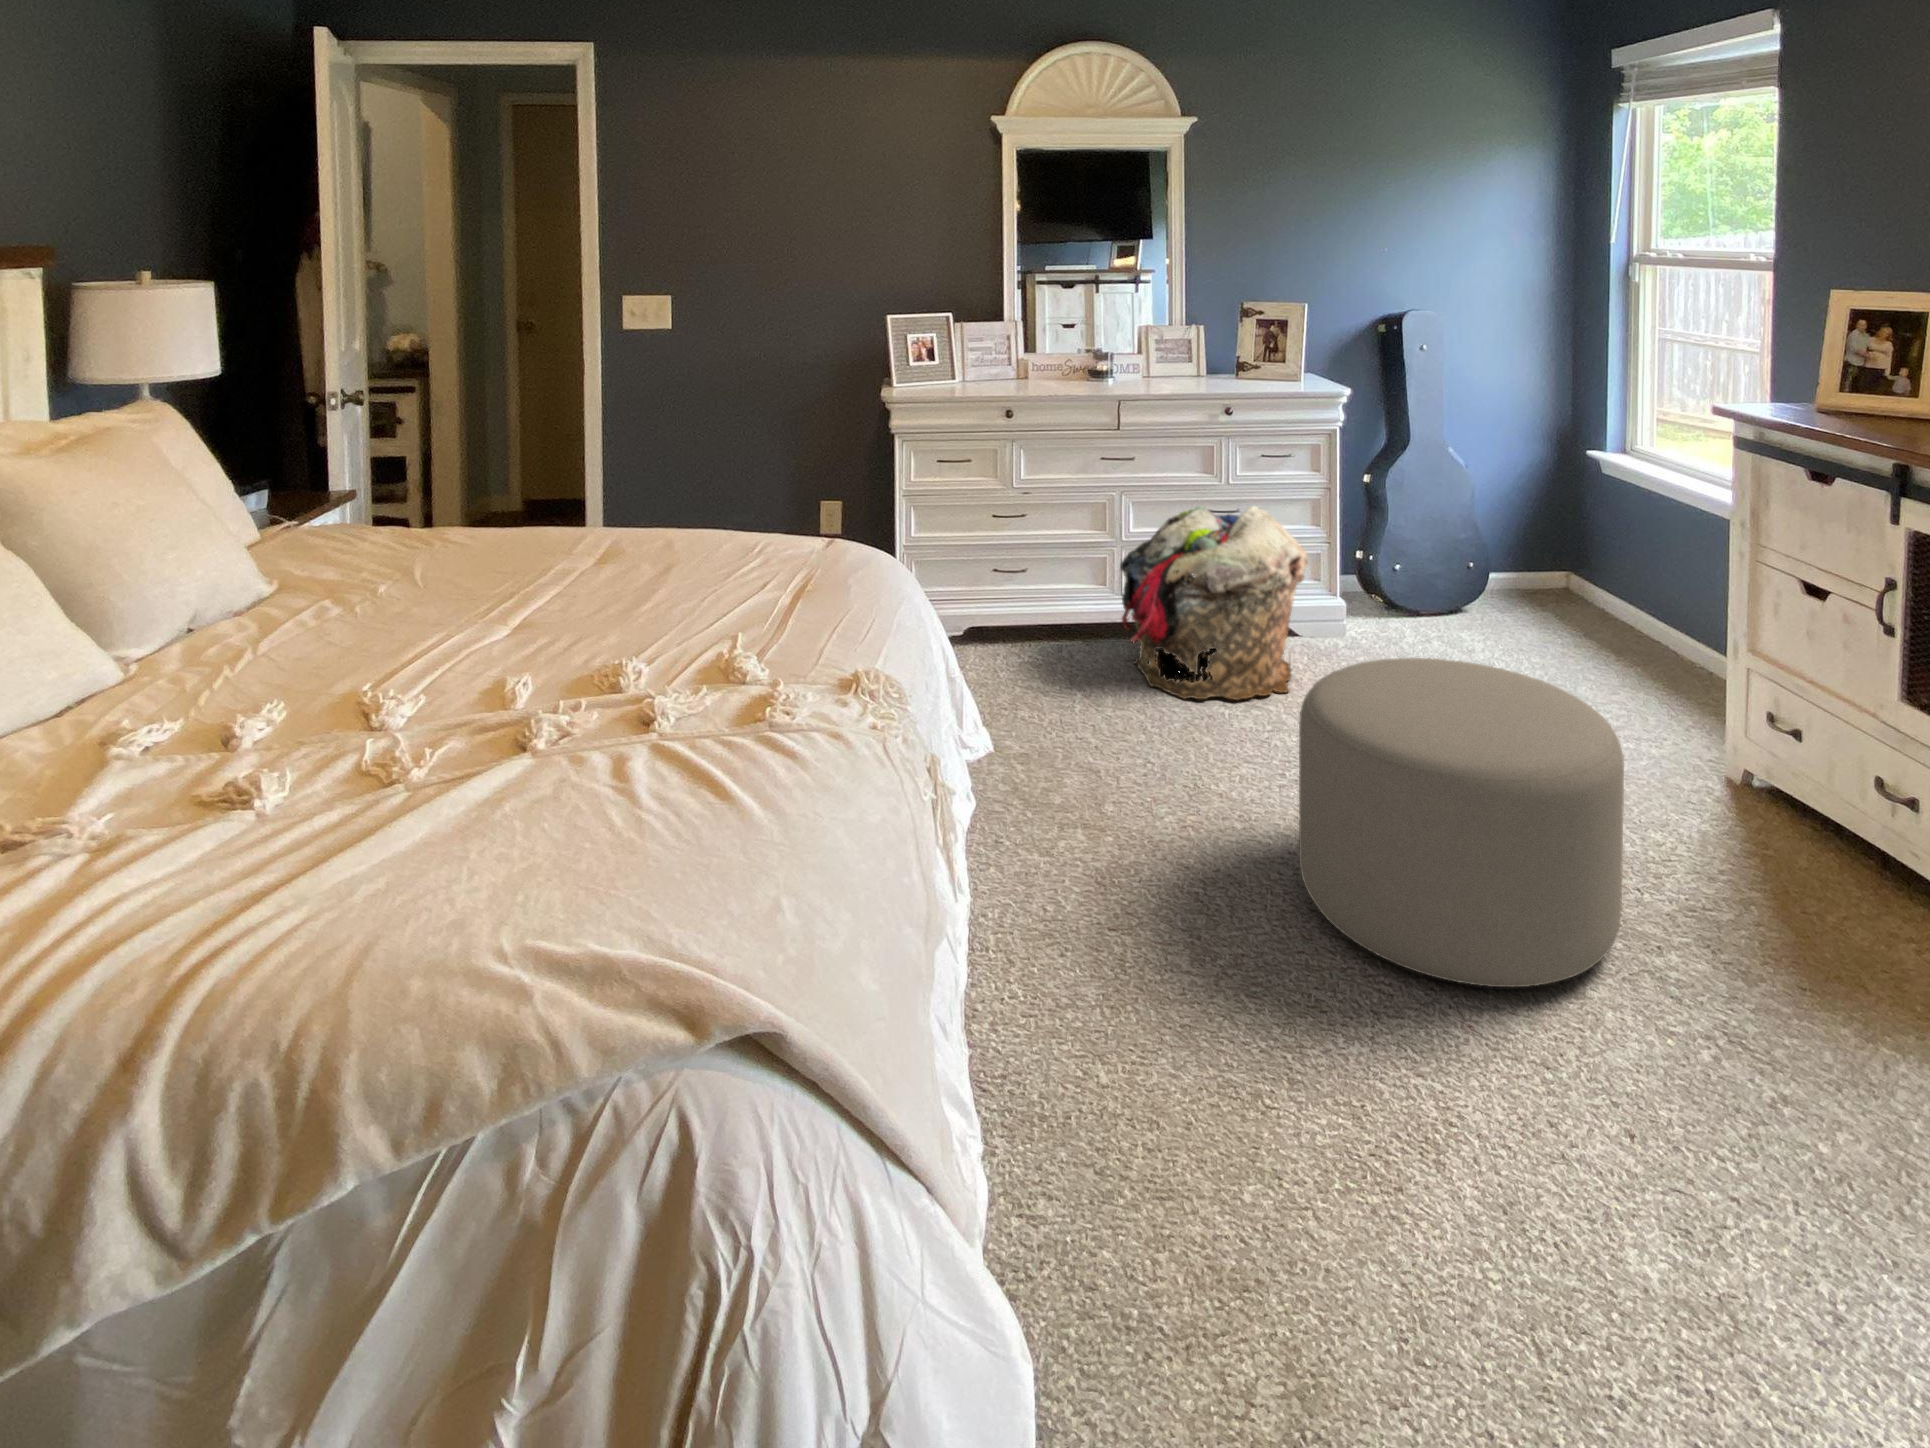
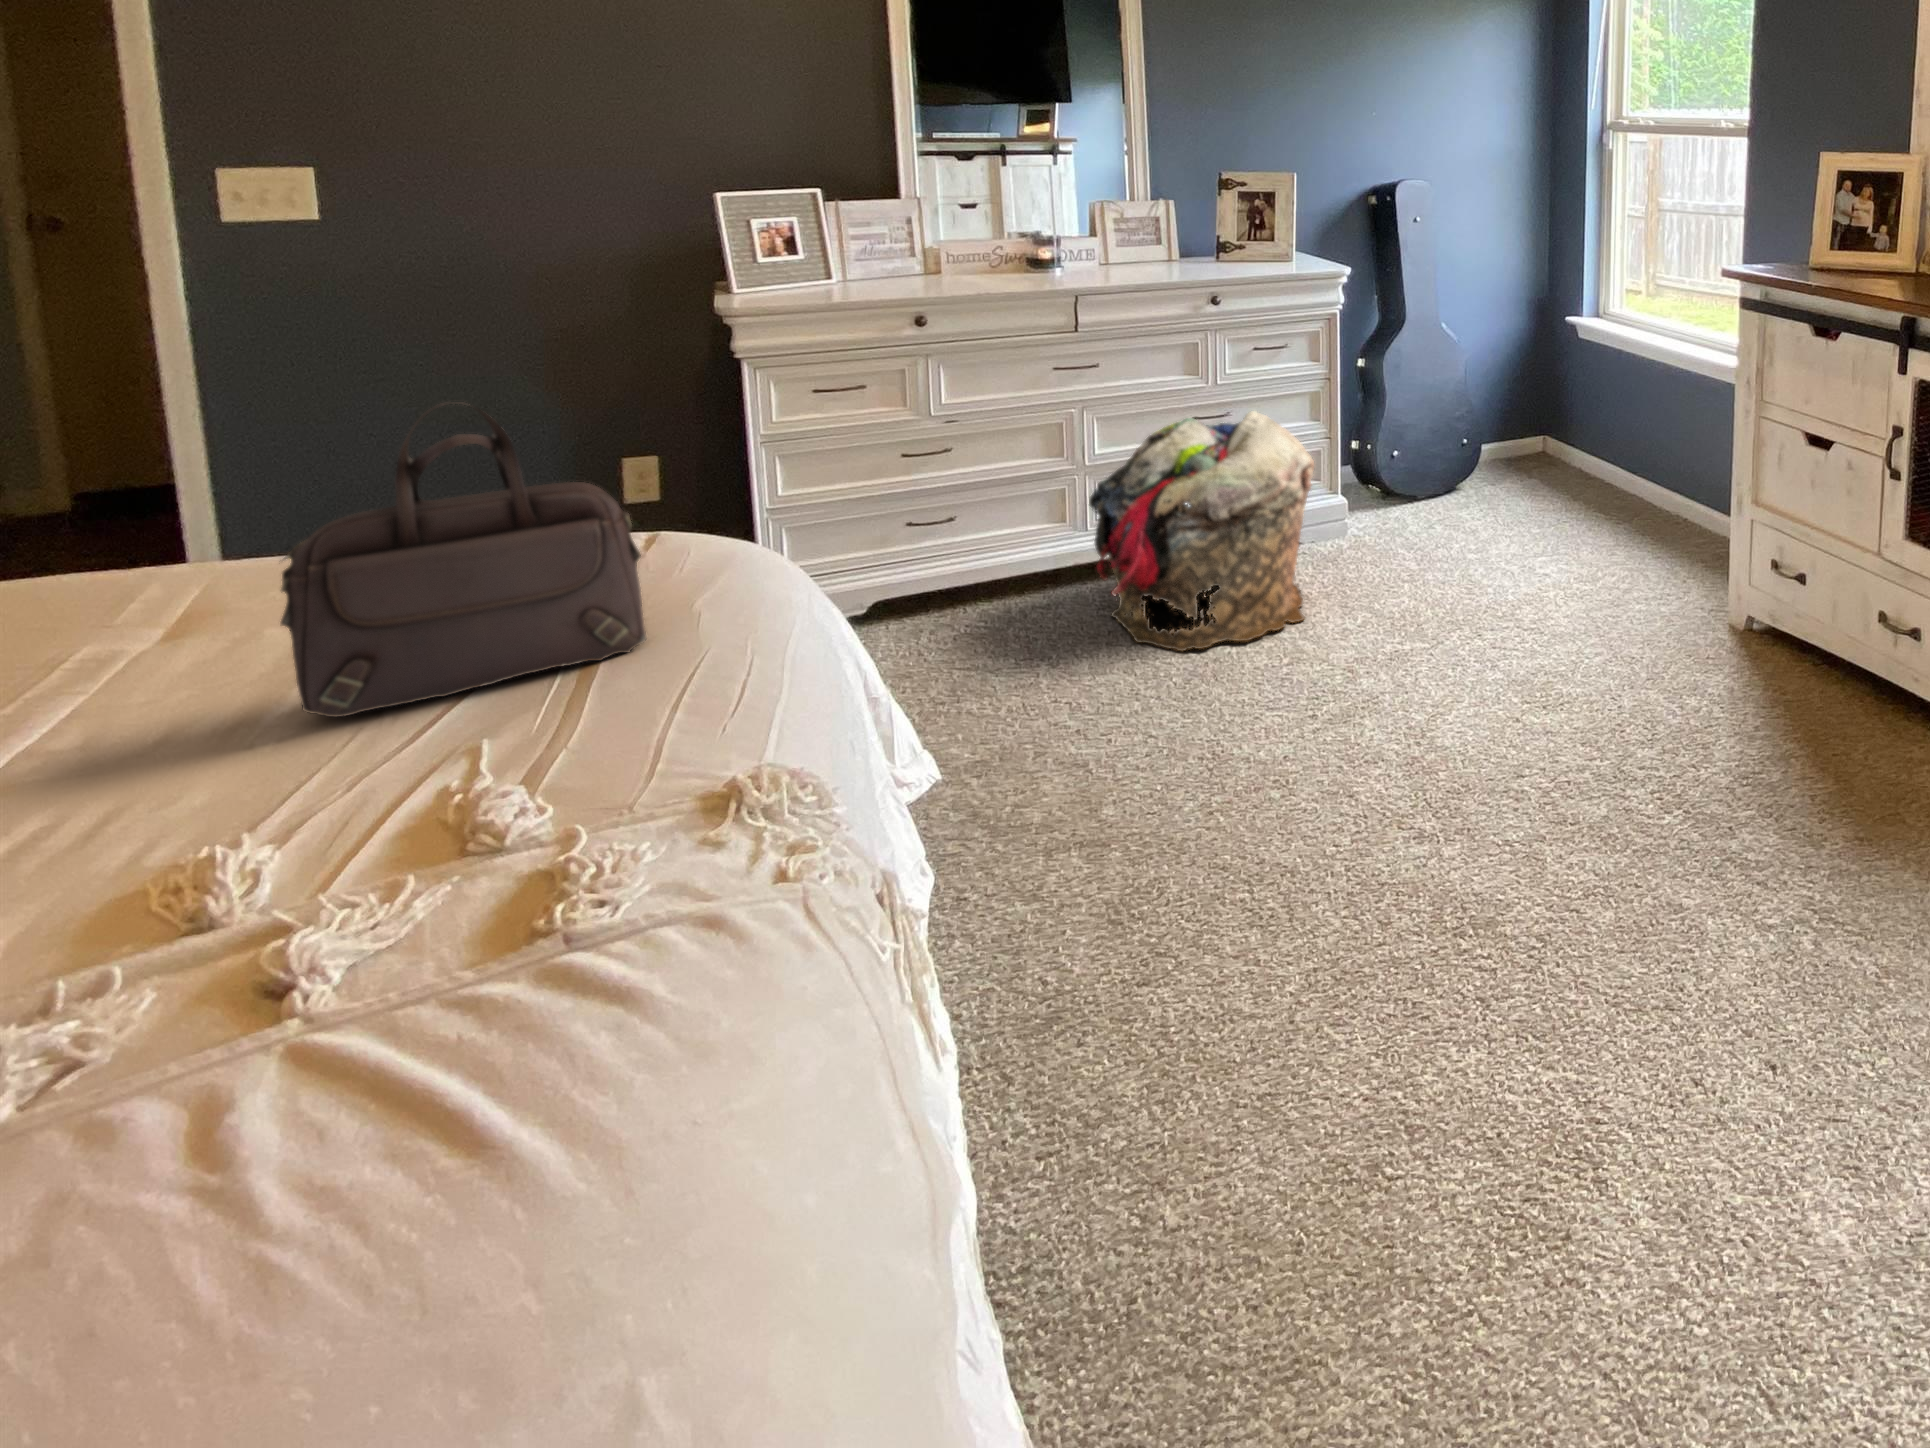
handbag: none [670,442,826,609] -> present [281,403,647,717]
ottoman: present [1299,658,1624,987] -> none [1364,567,1708,934]

